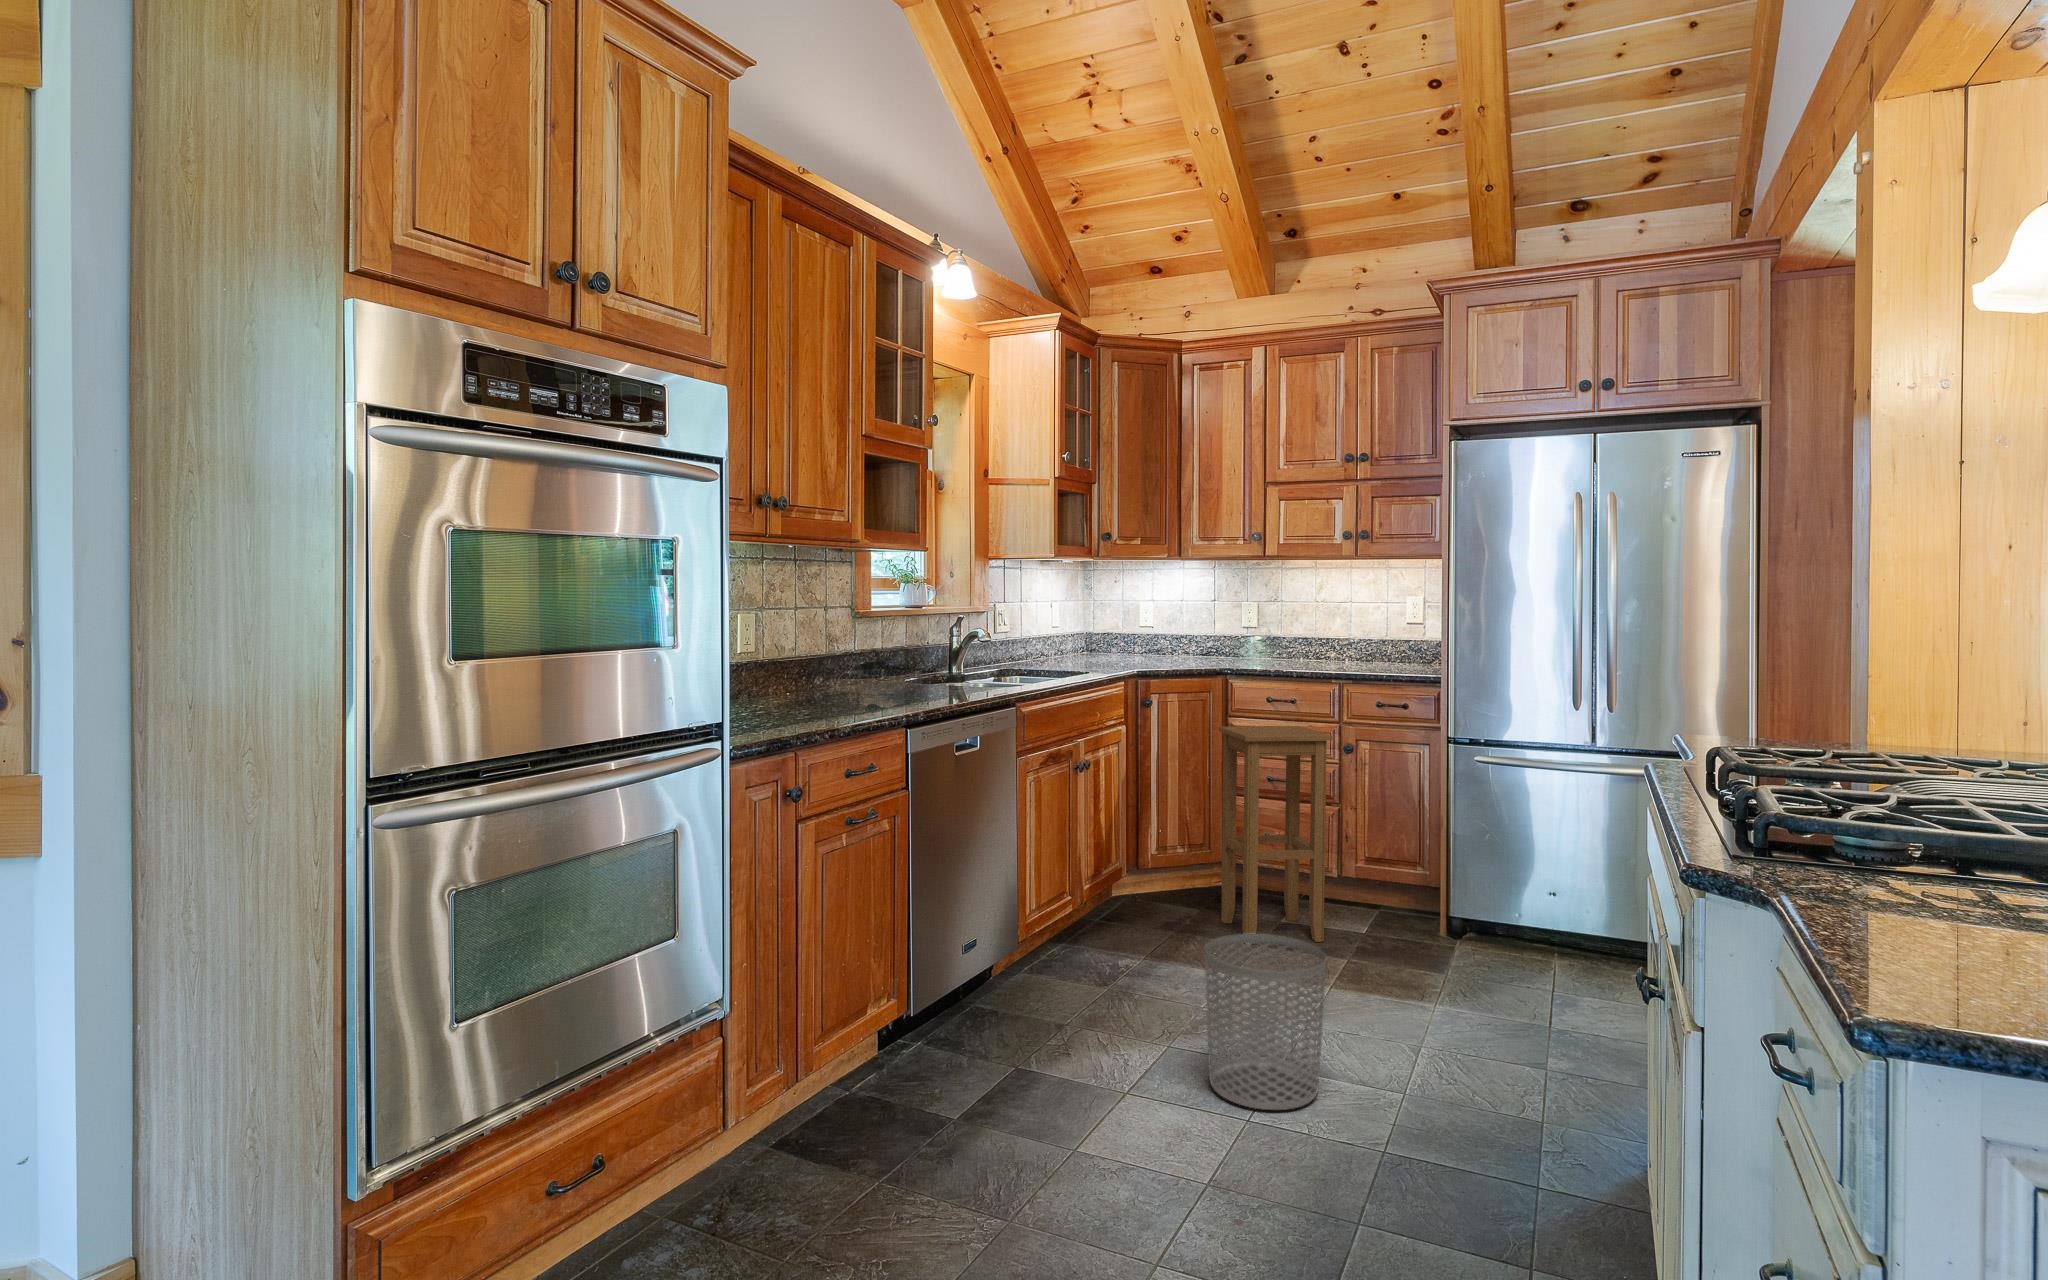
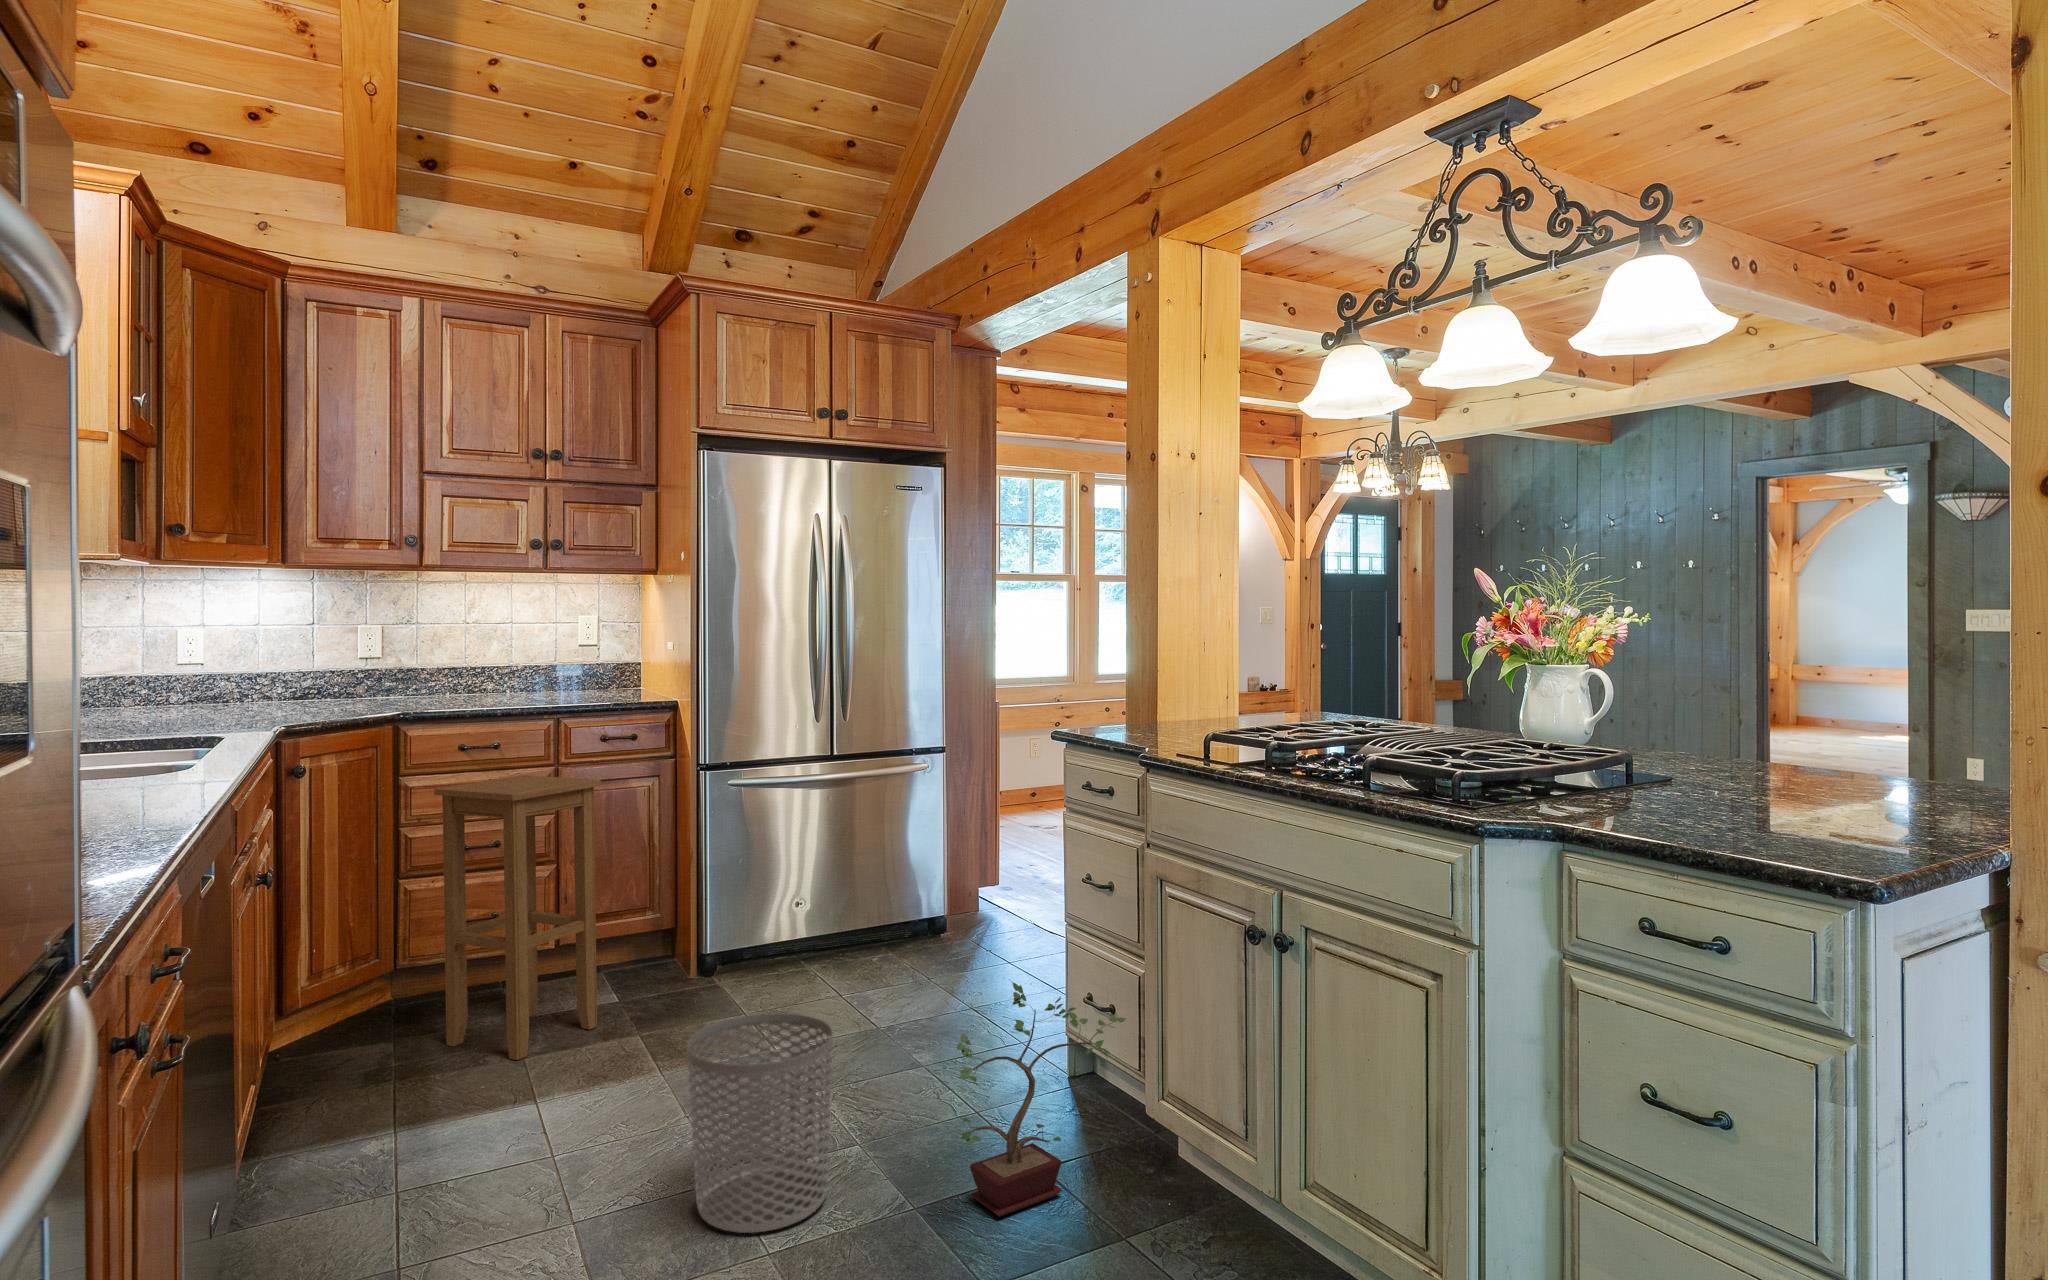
potted plant: none [1370,970,1591,1202] -> present [957,982,1126,1217]

